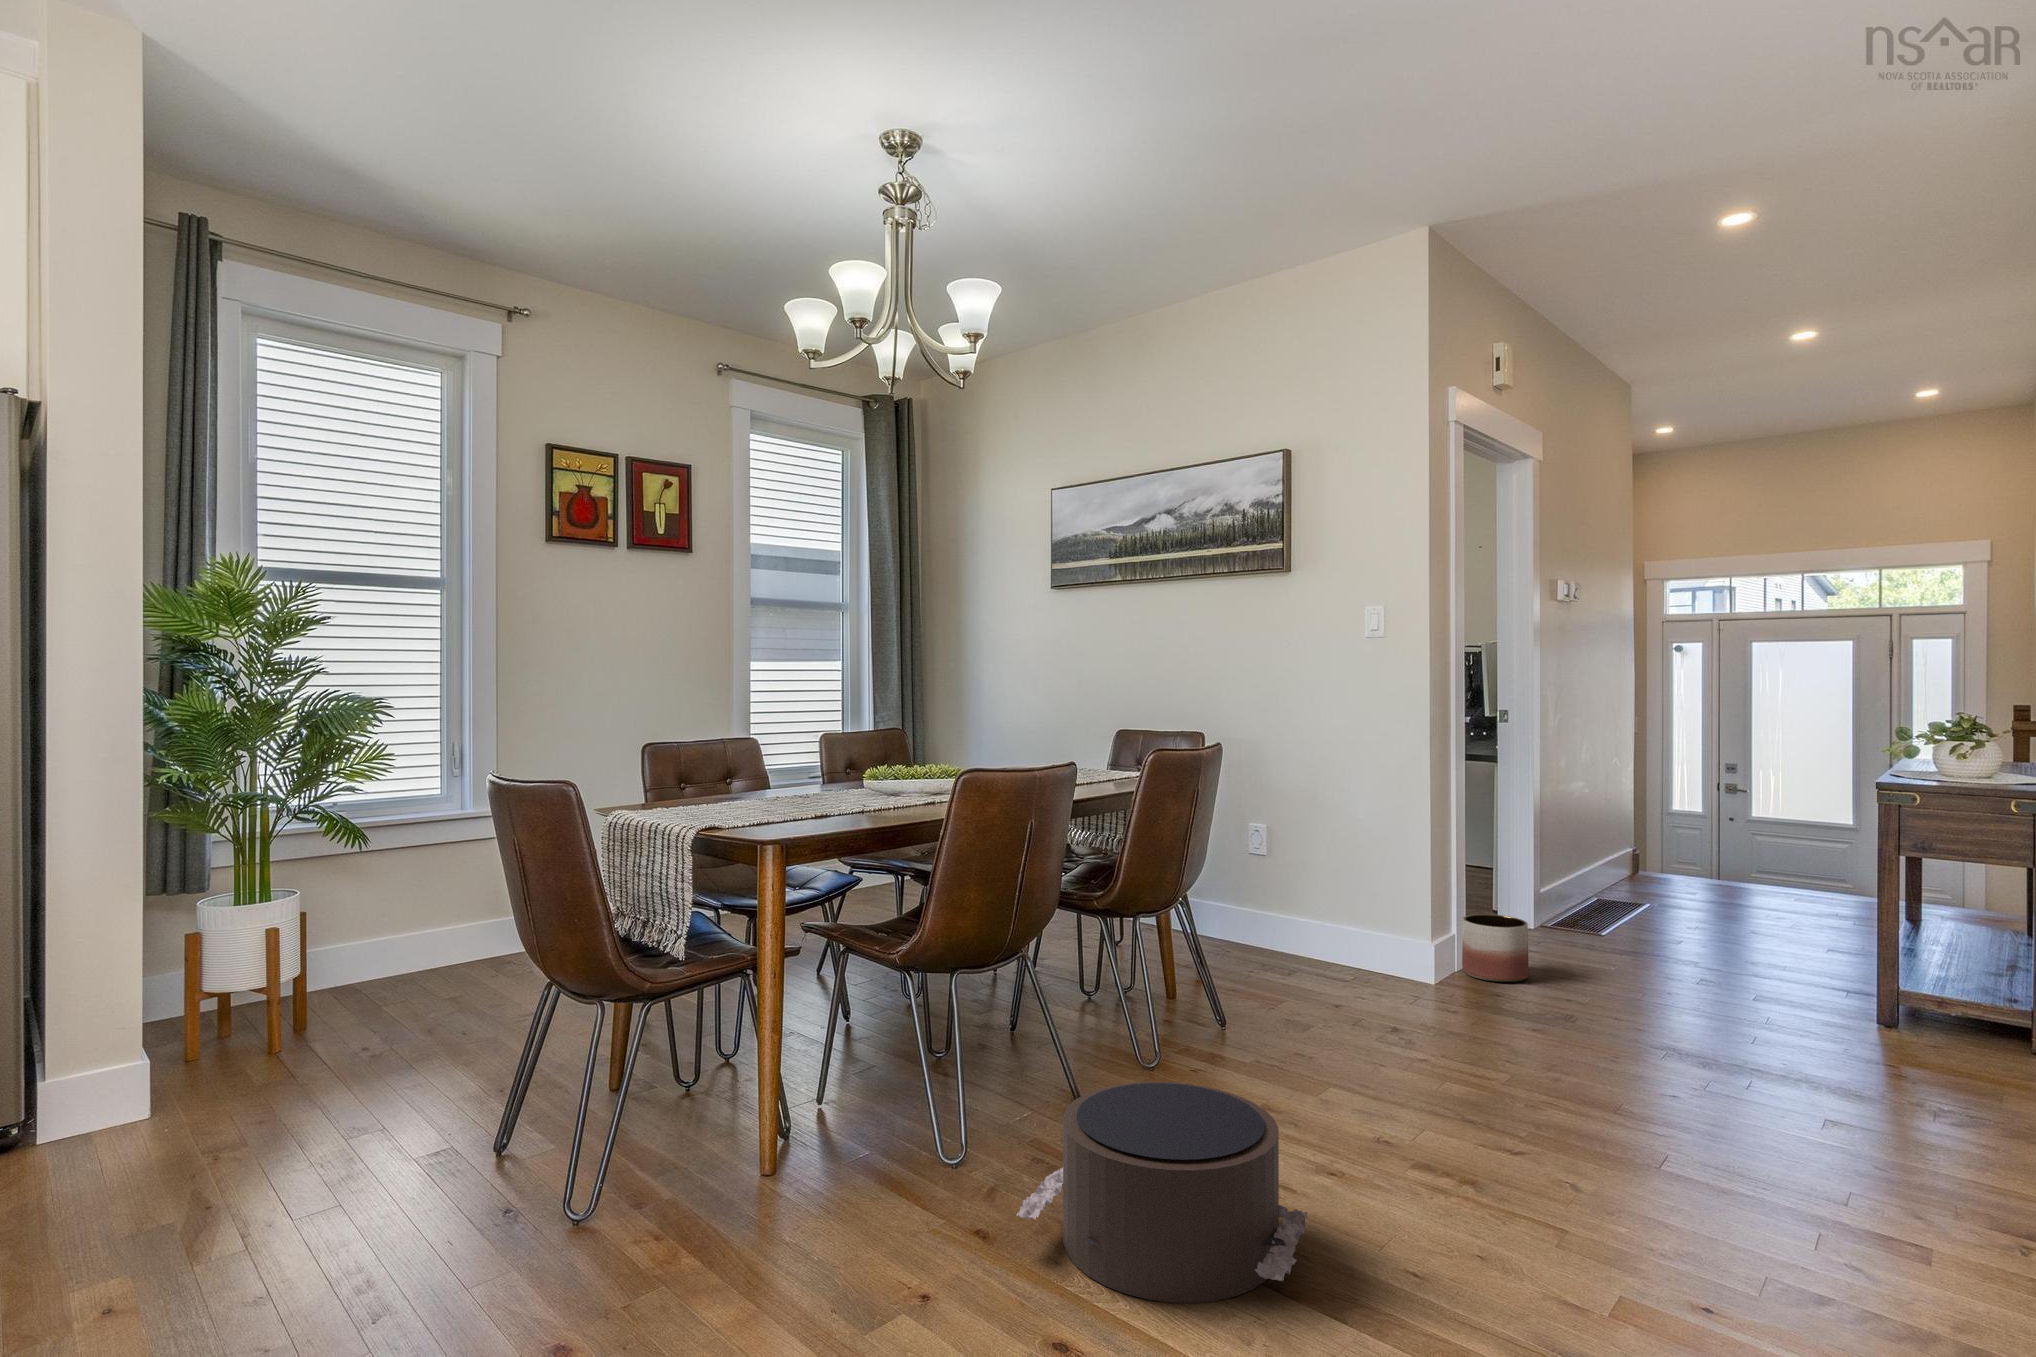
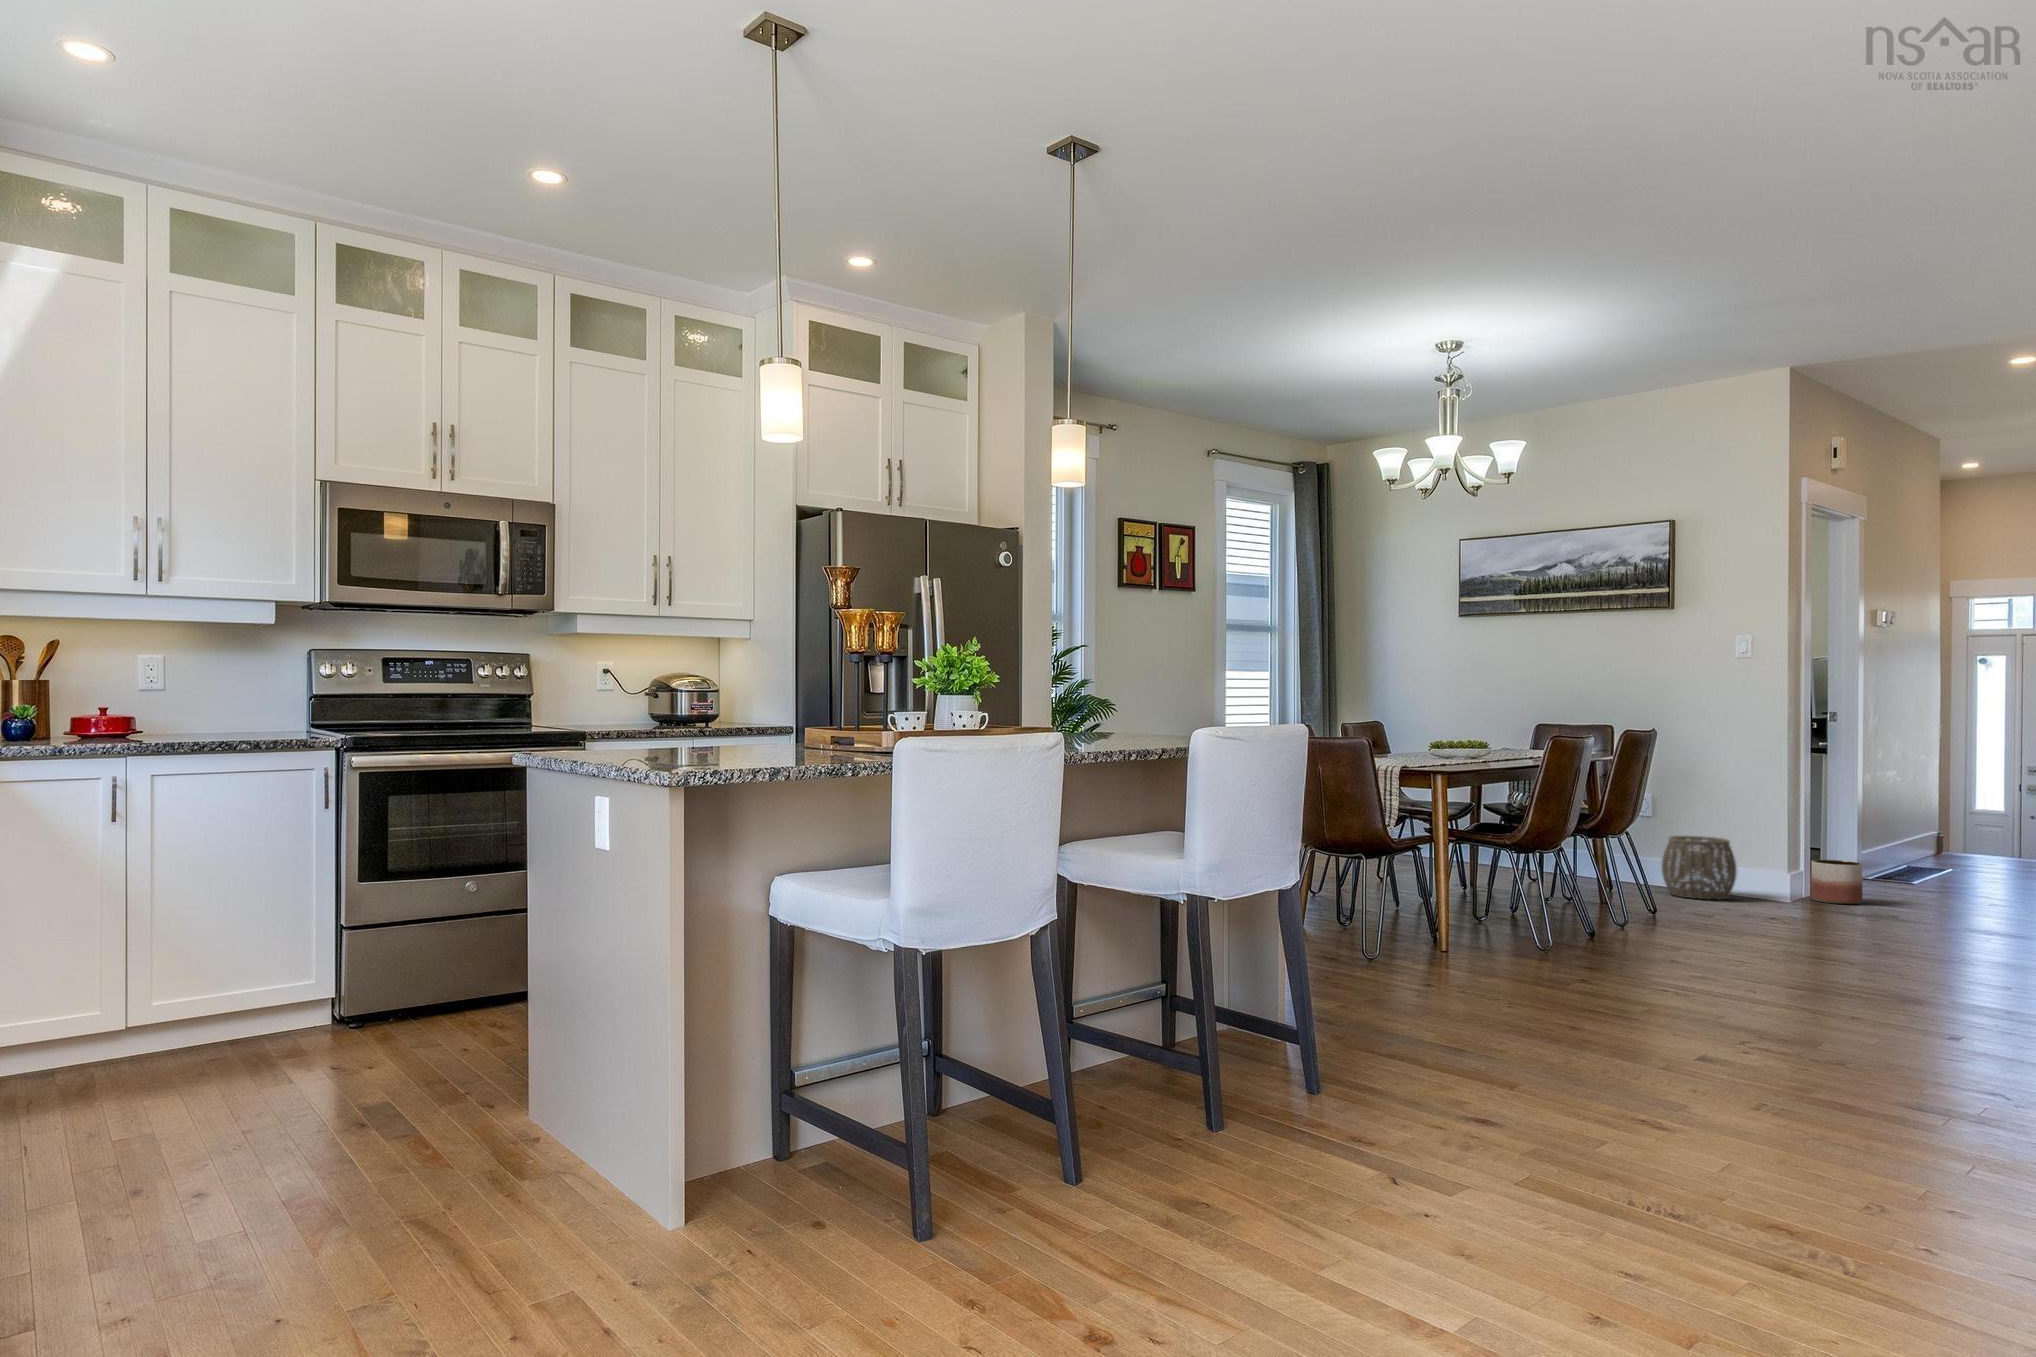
woven basket: none [1263,883,1362,980] -> present [1662,836,1737,900]
pouf: present [1017,1082,1307,1303] -> none [1630,897,1789,979]

